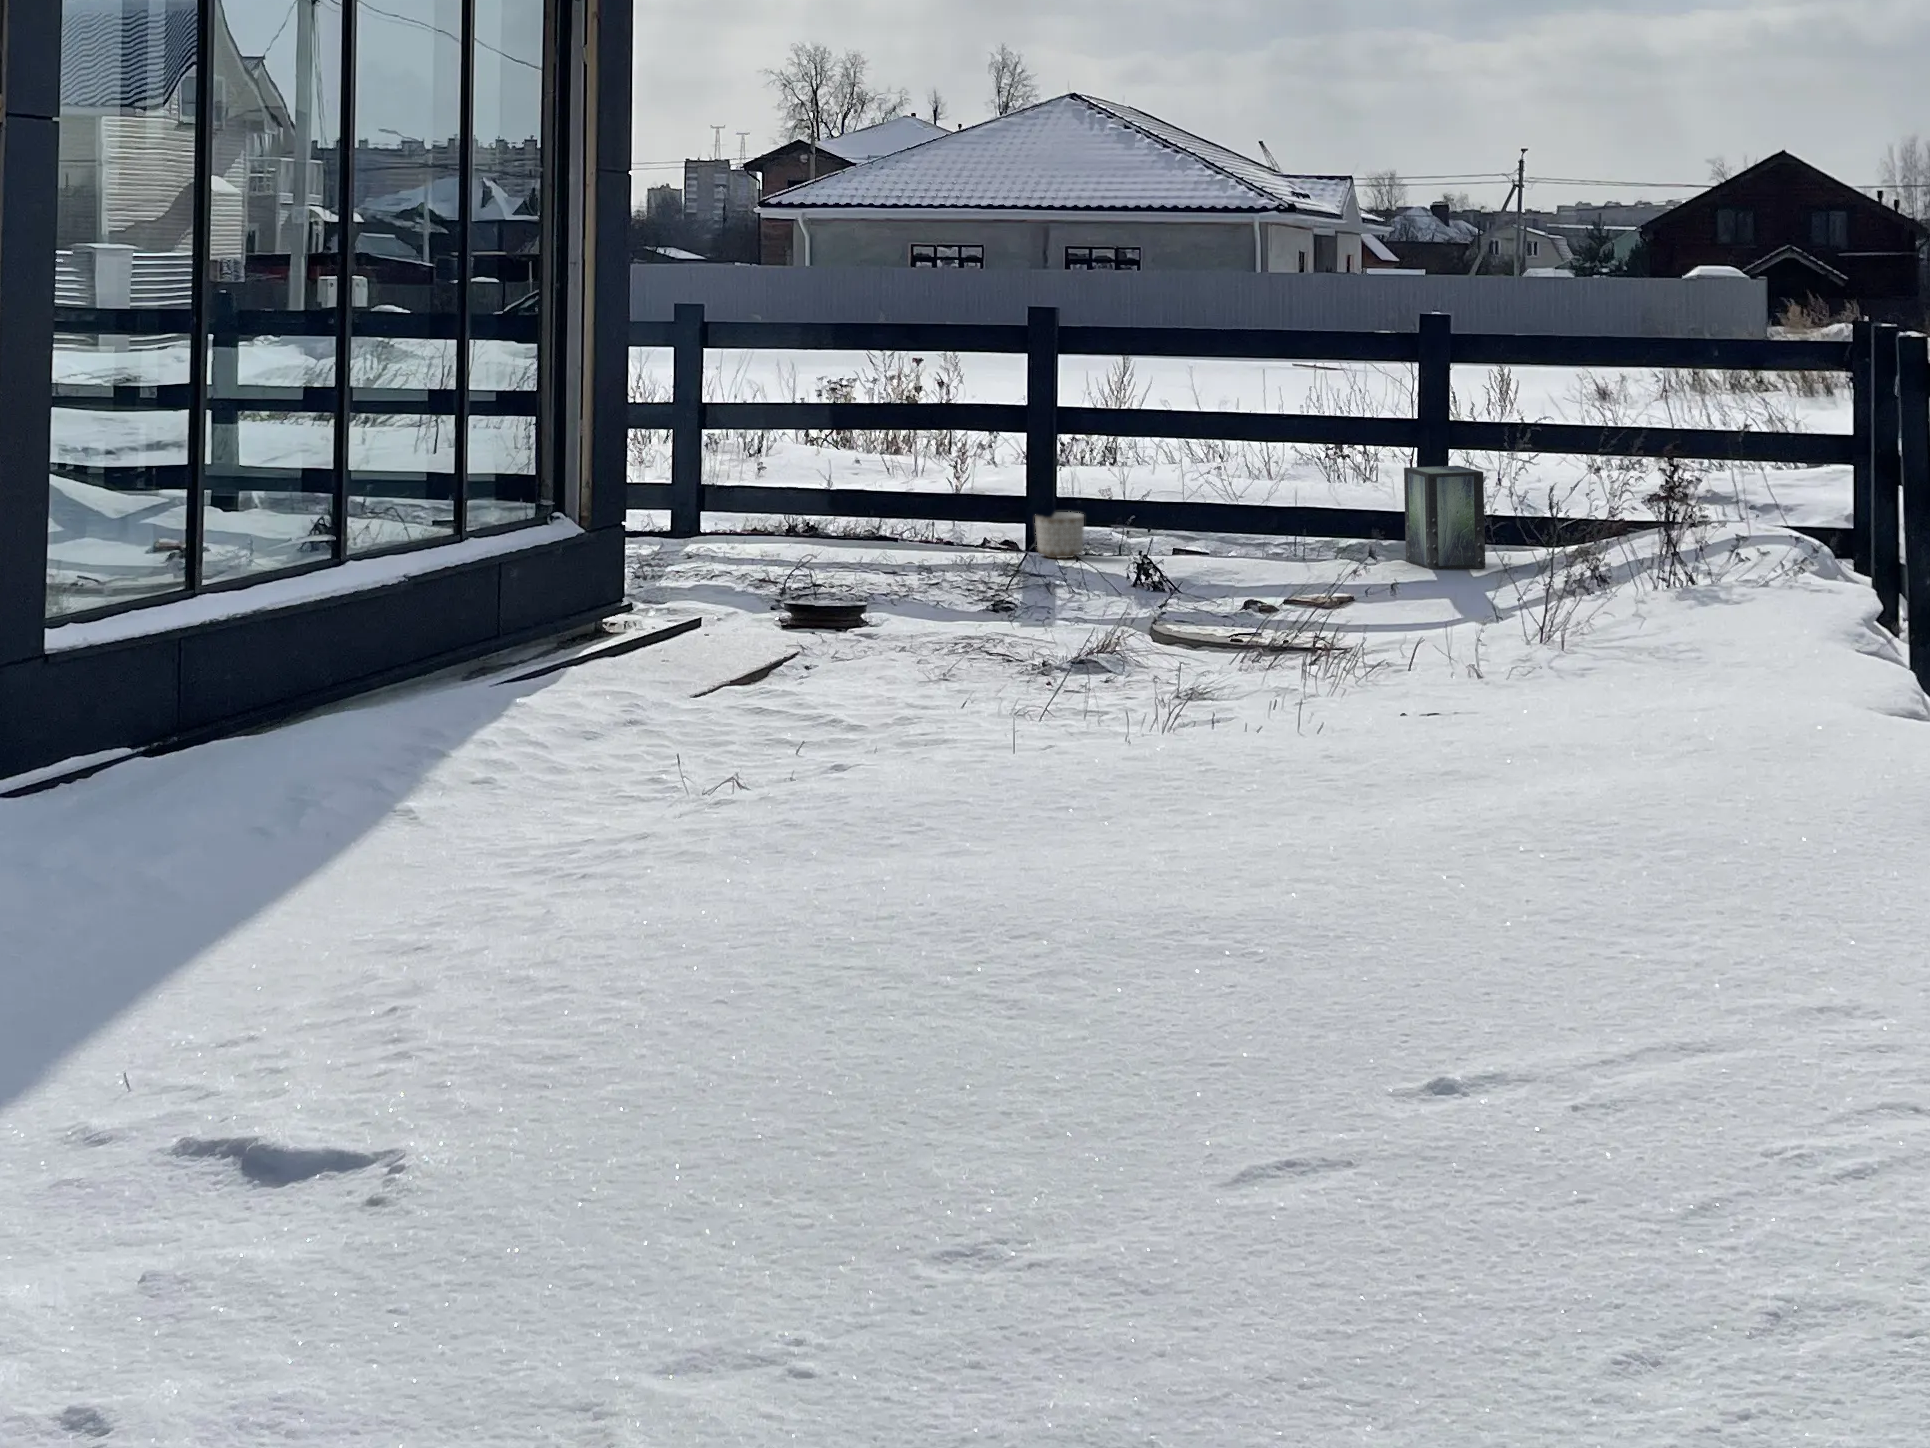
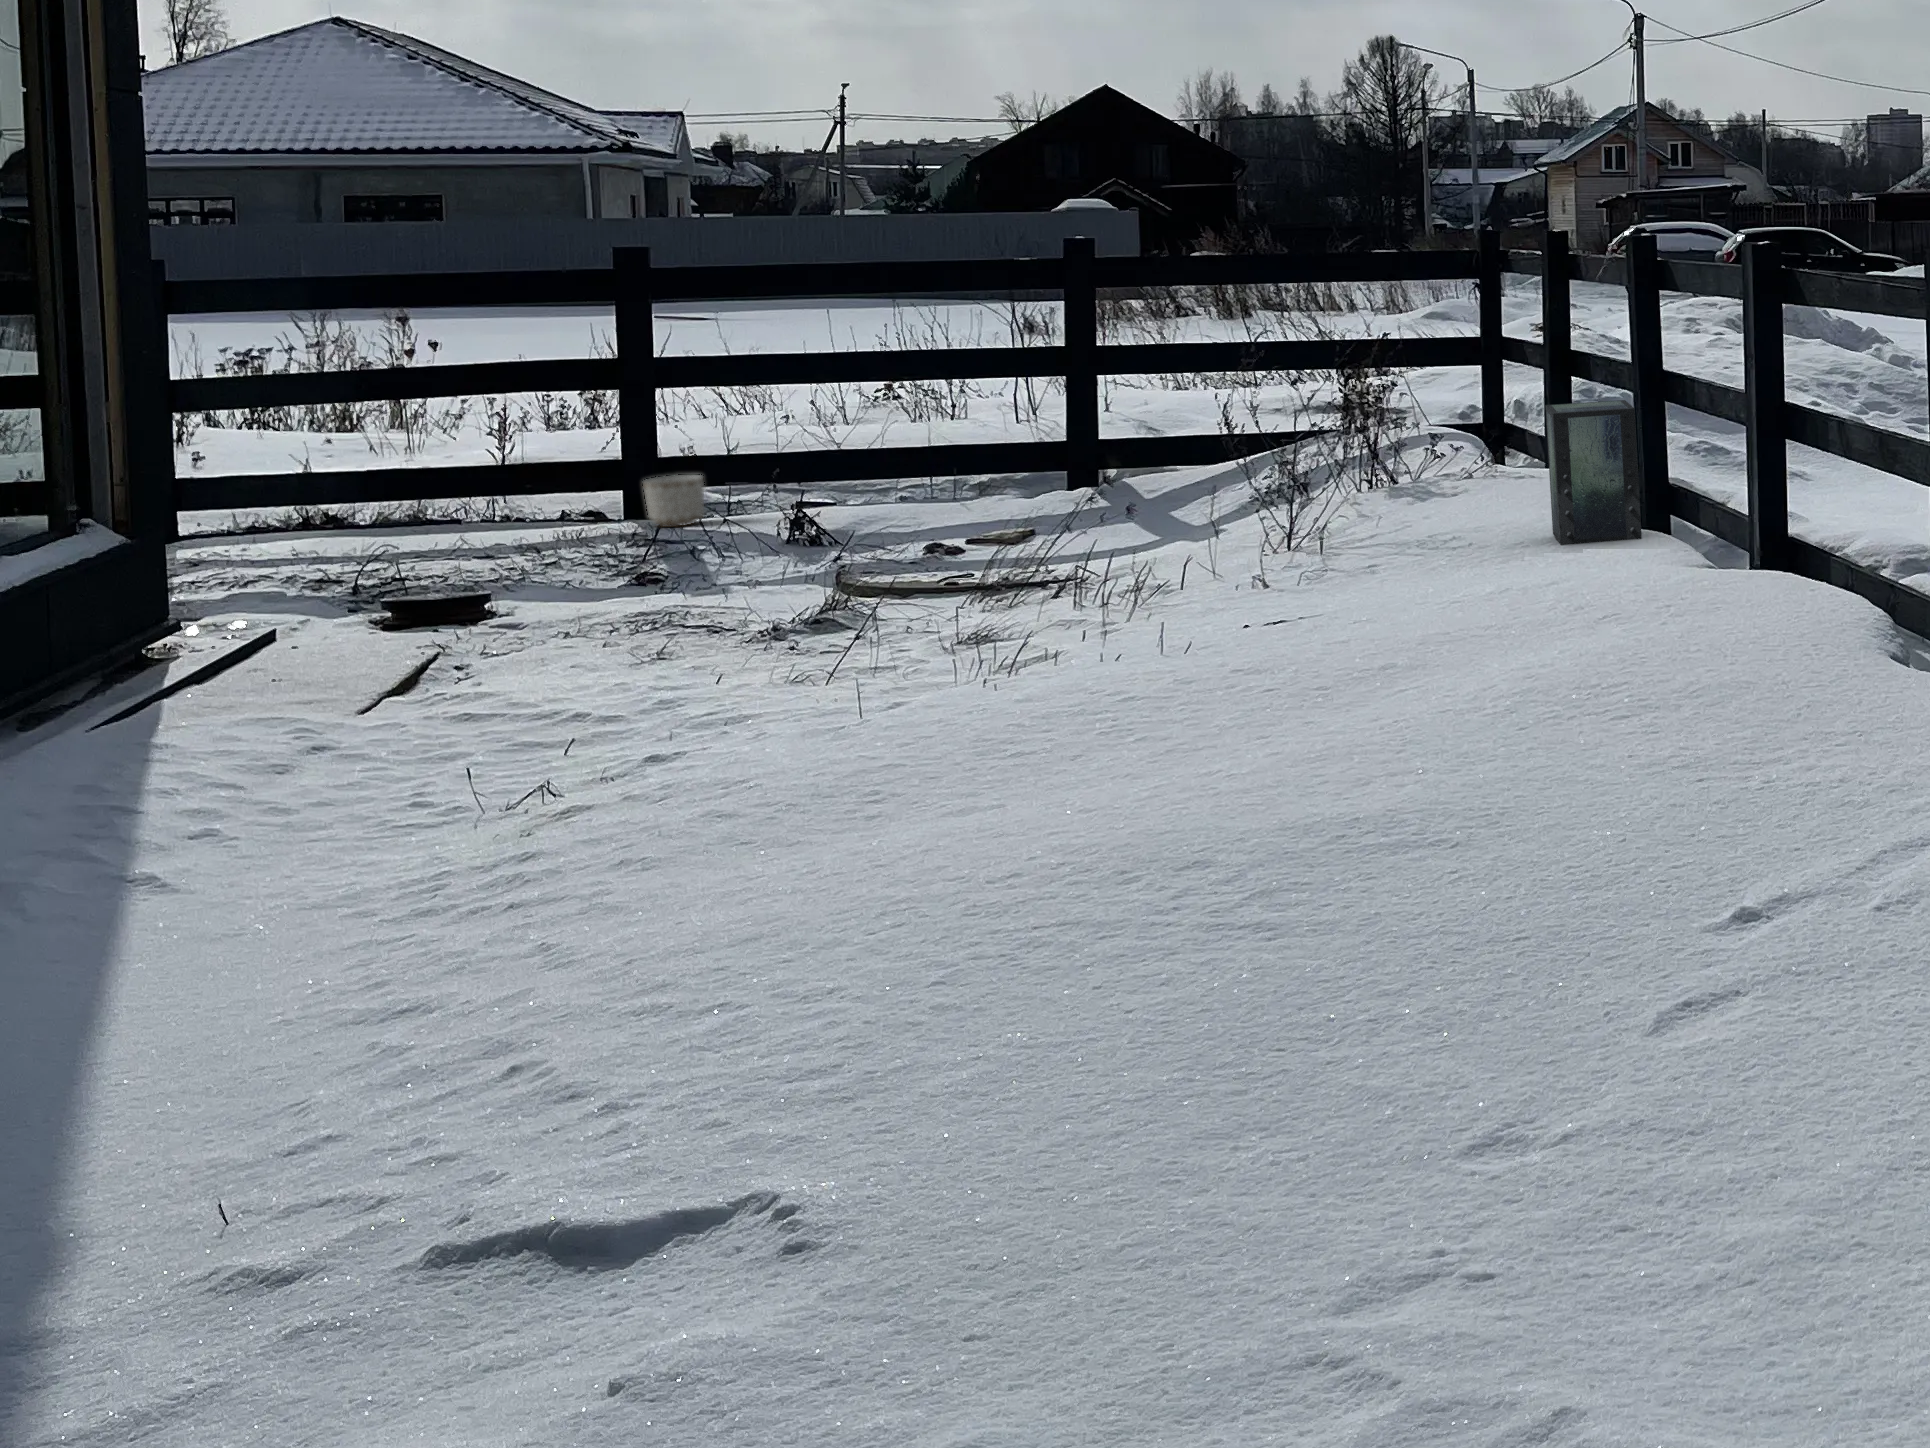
storage box: present [1404,466,1485,570] -> present [1546,400,1642,545]

